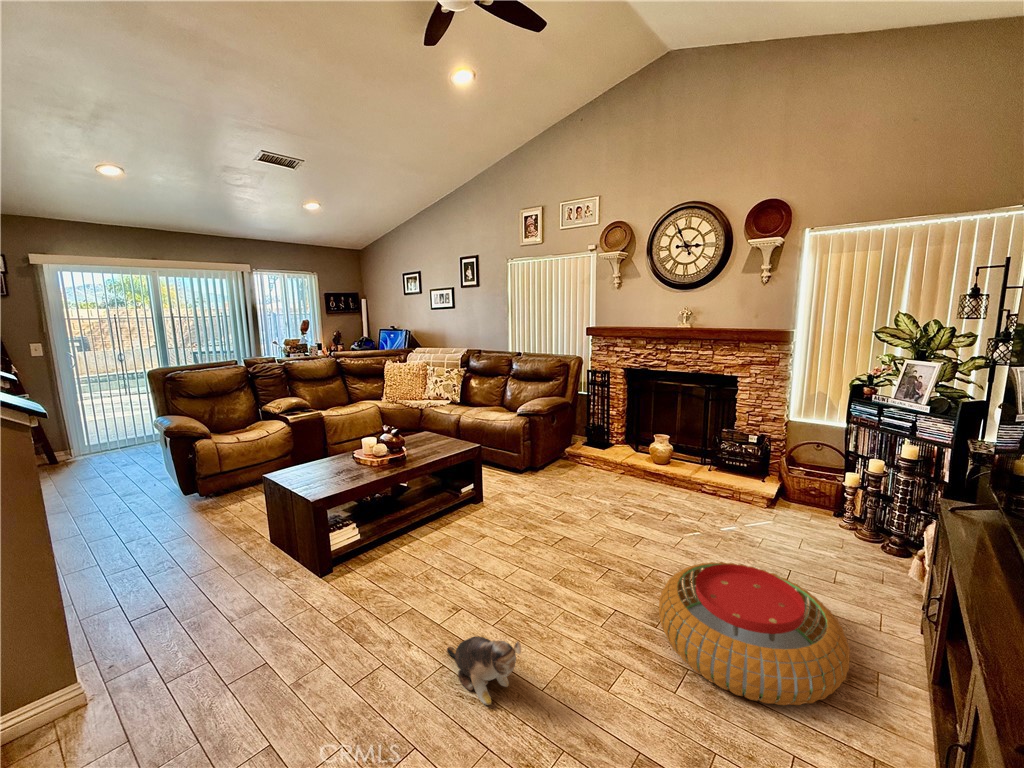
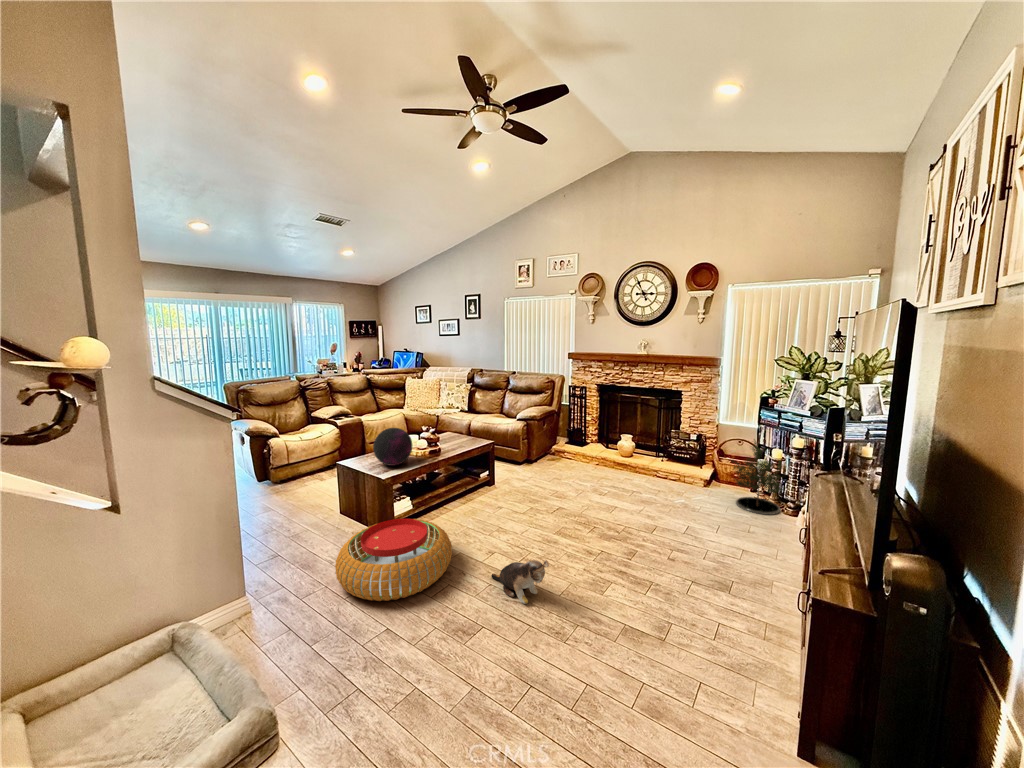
decorative orb: none [306,429,361,480] -> present [373,428,412,466]
potted tree: none [804,444,891,554] -> present [732,441,783,515]
pouf: present [659,562,850,705] -> present [335,519,452,601]

